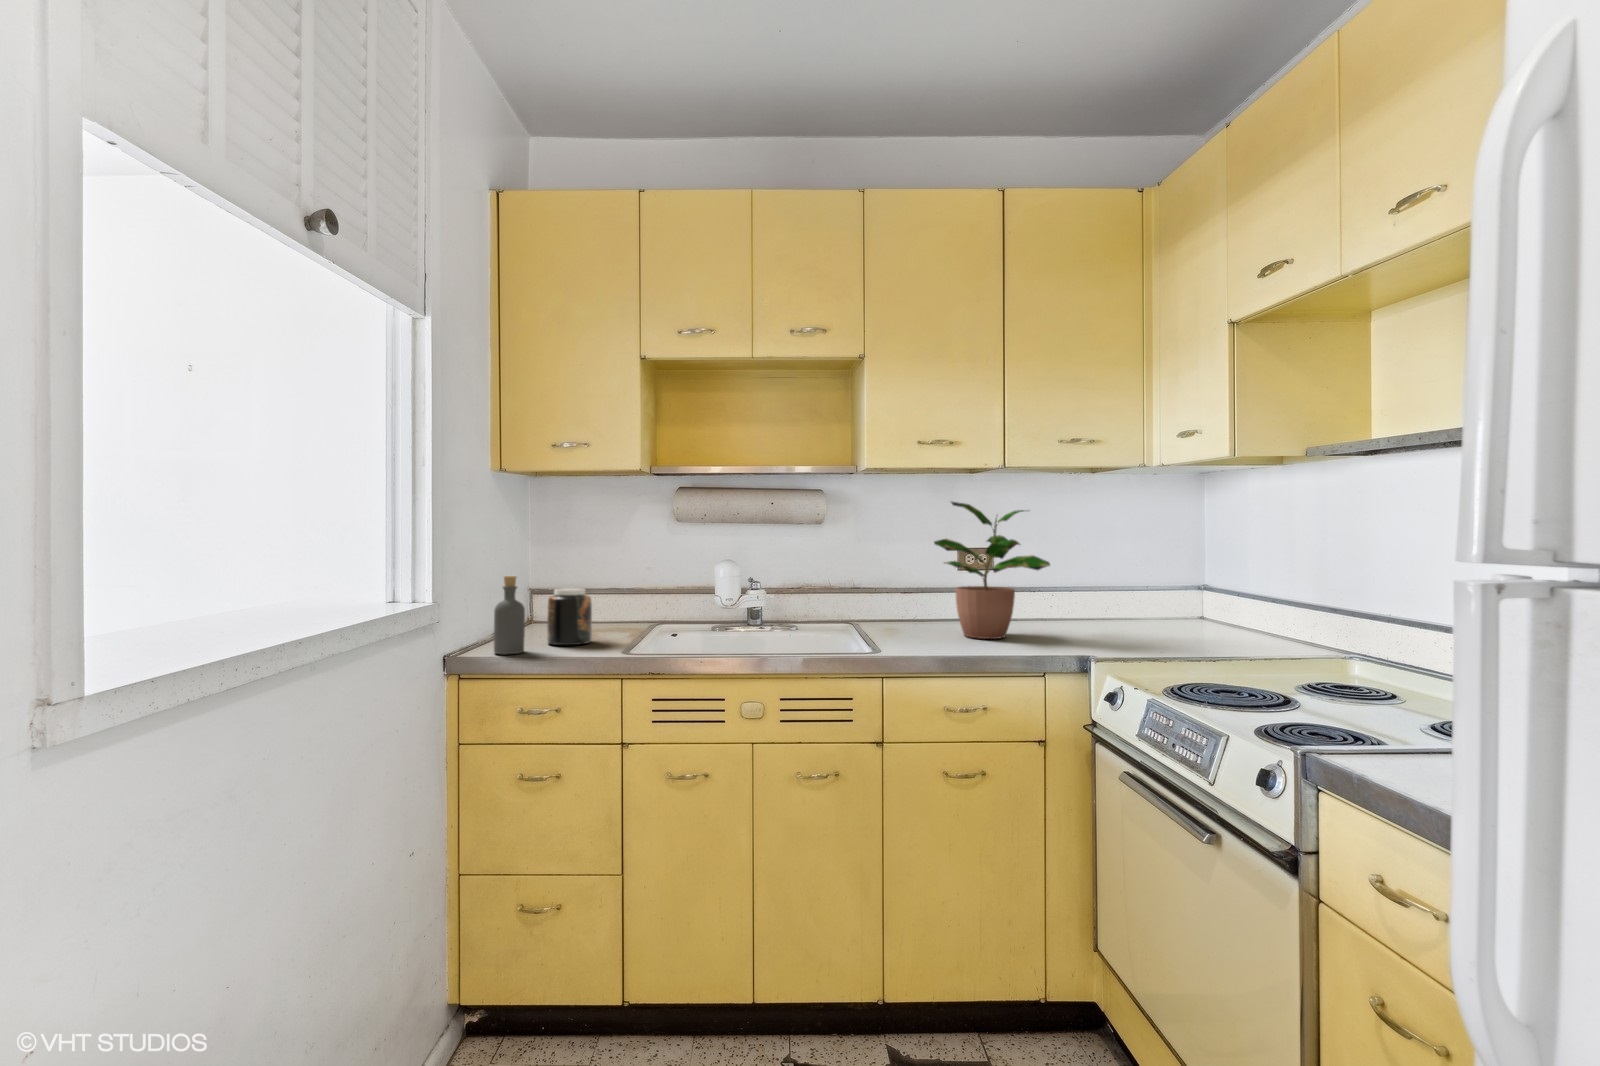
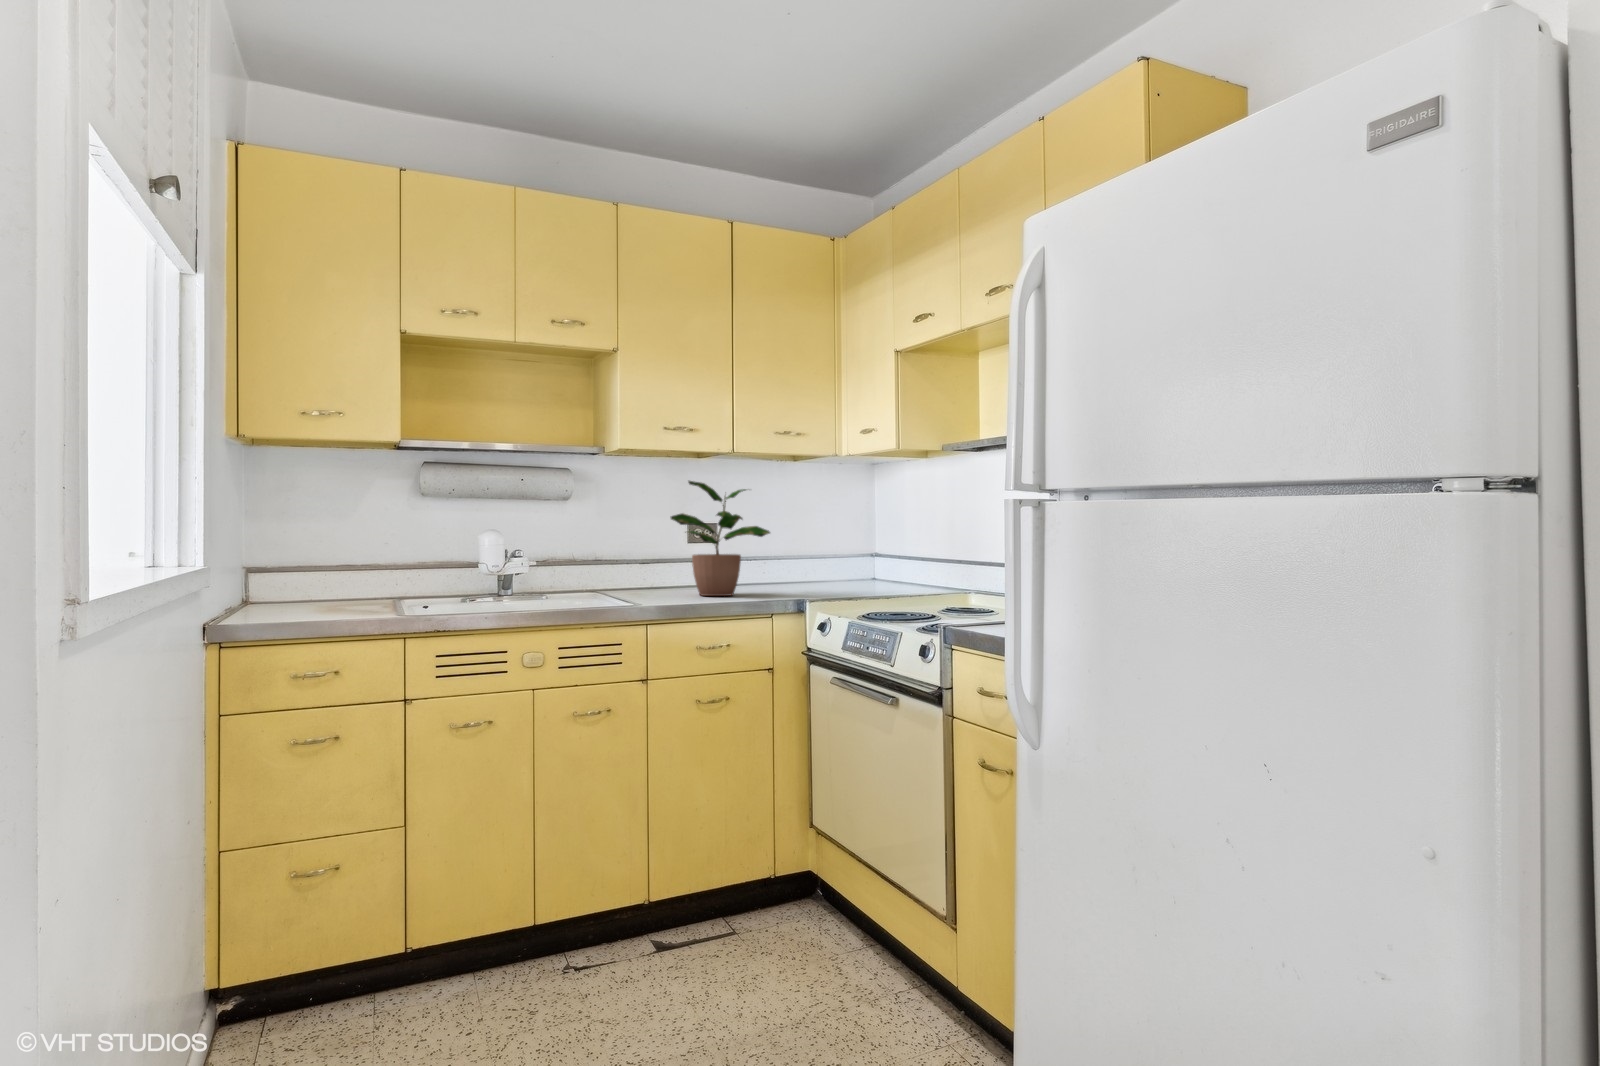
bottle: present [494,576,525,654] -> none [261,544,294,621]
jar: present [547,588,592,645] -> none [307,559,354,613]

